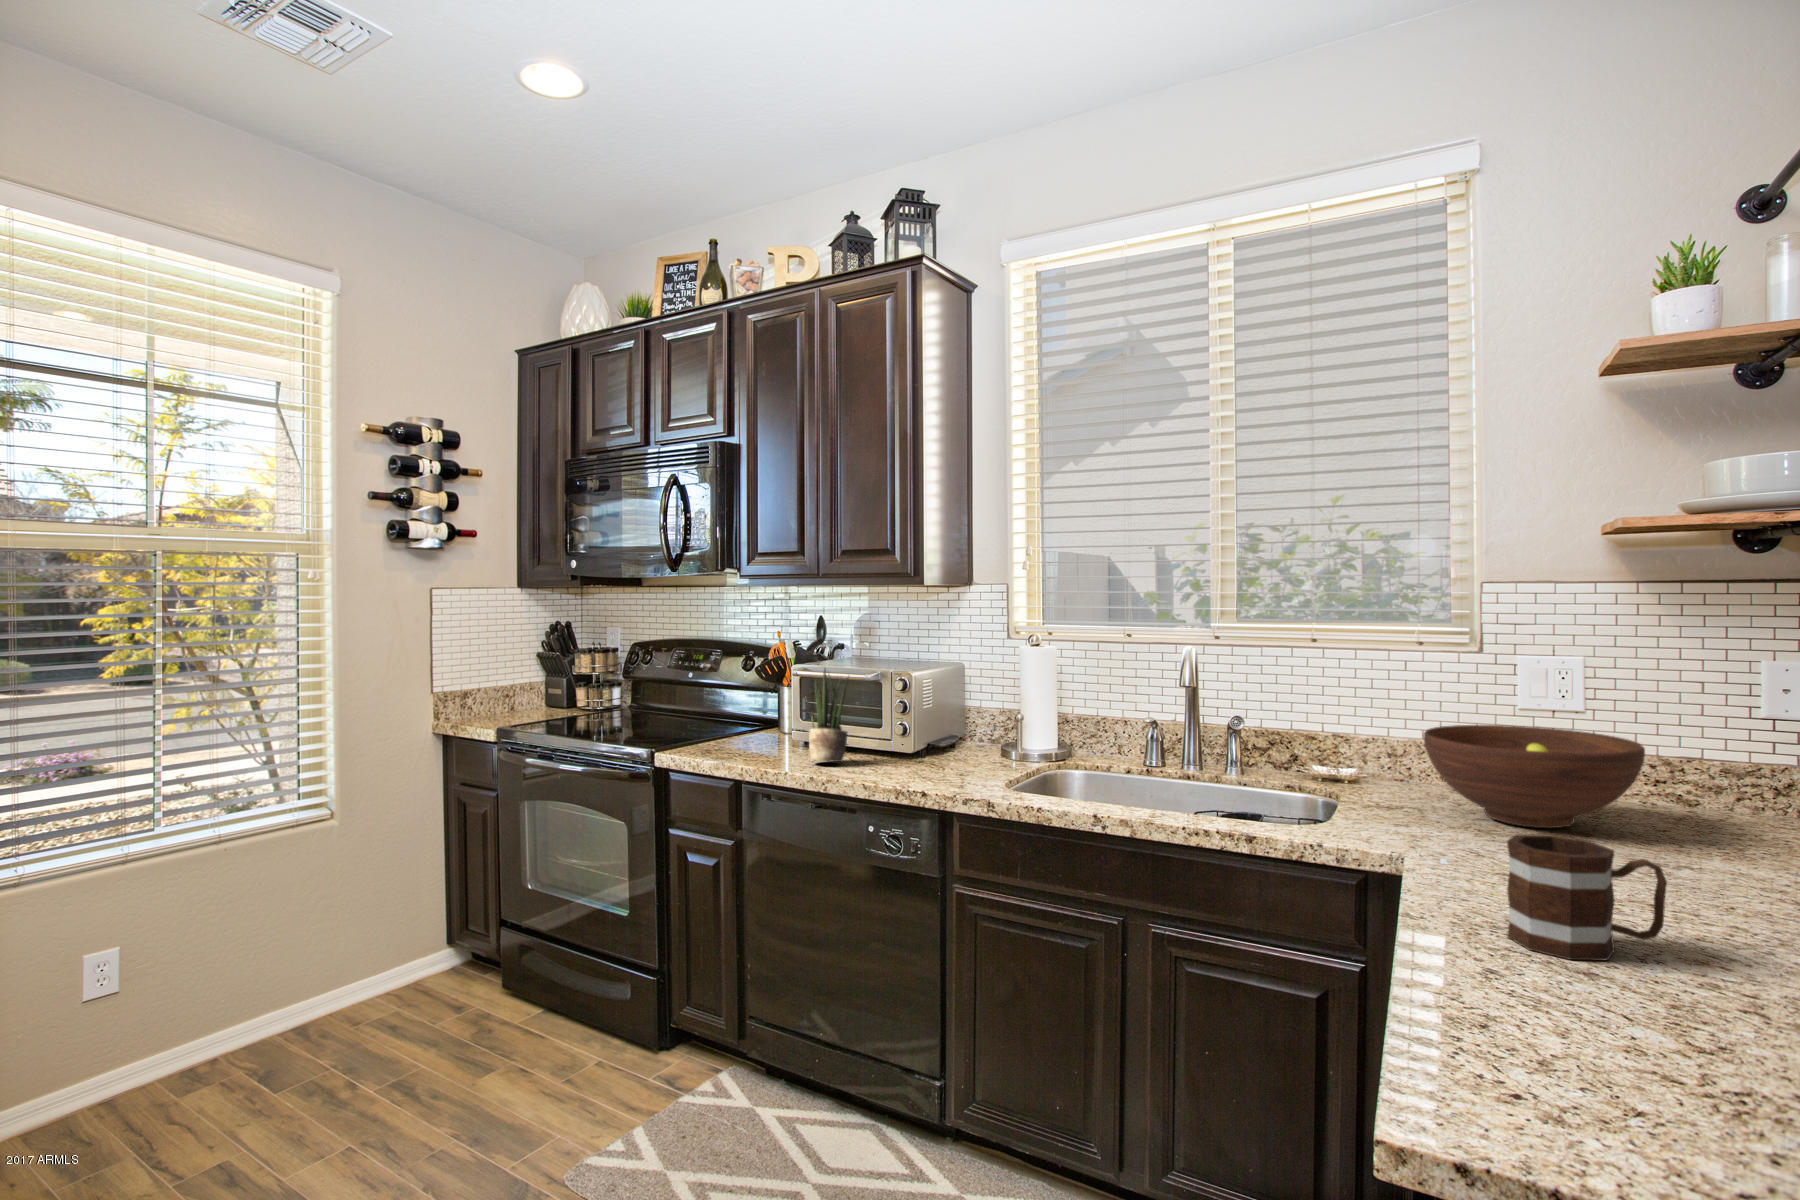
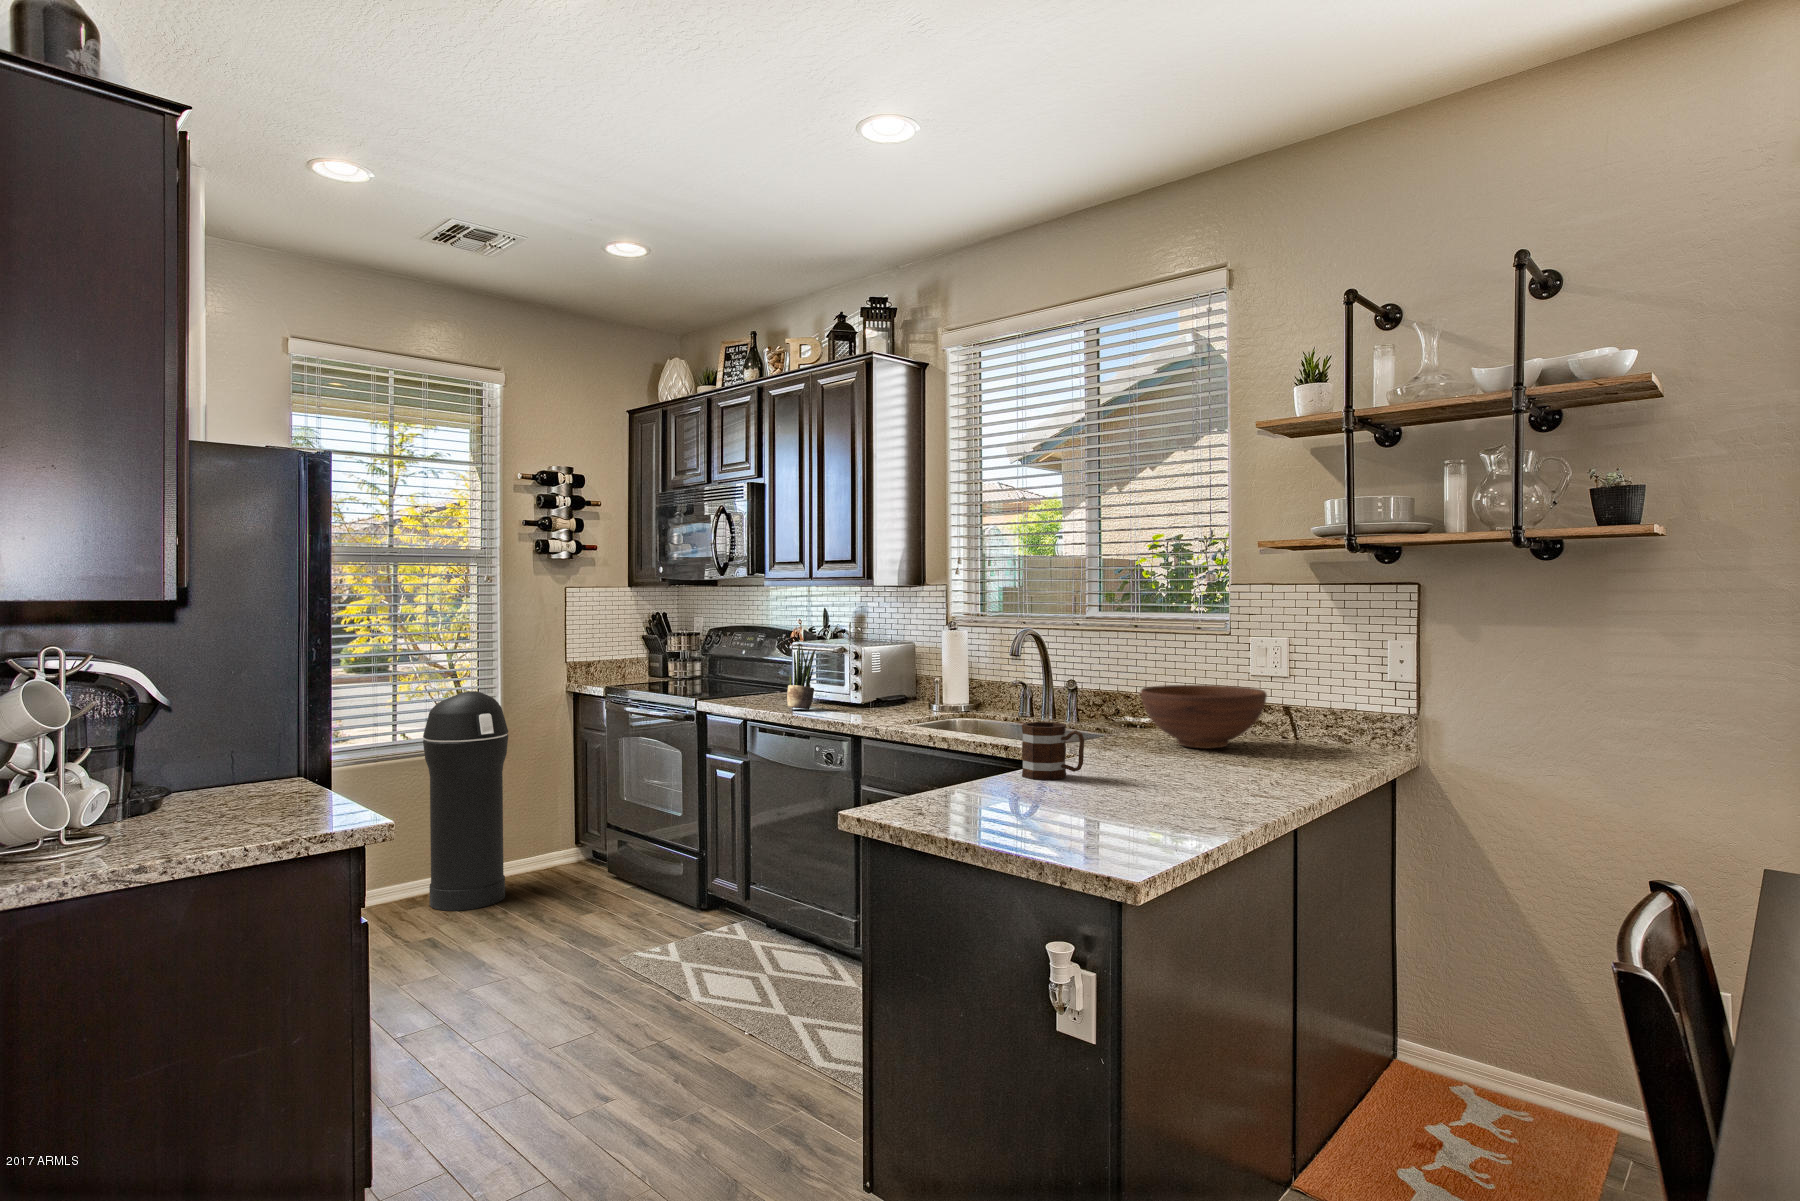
trash can: none [205,744,350,1090] -> present [423,691,508,911]

